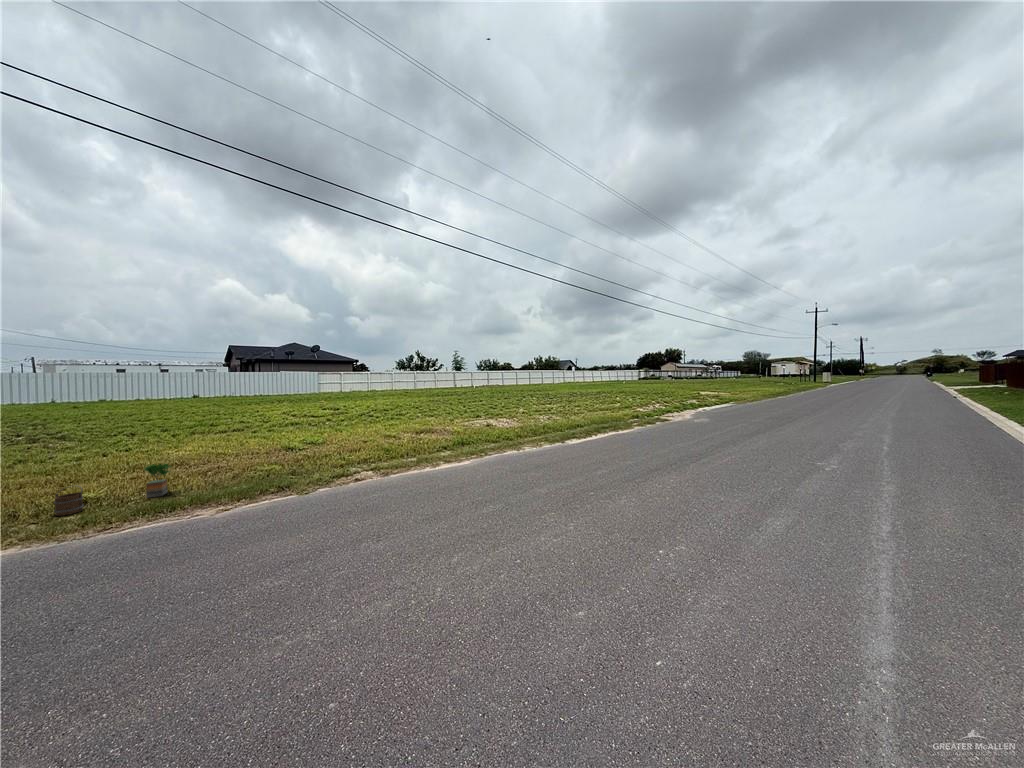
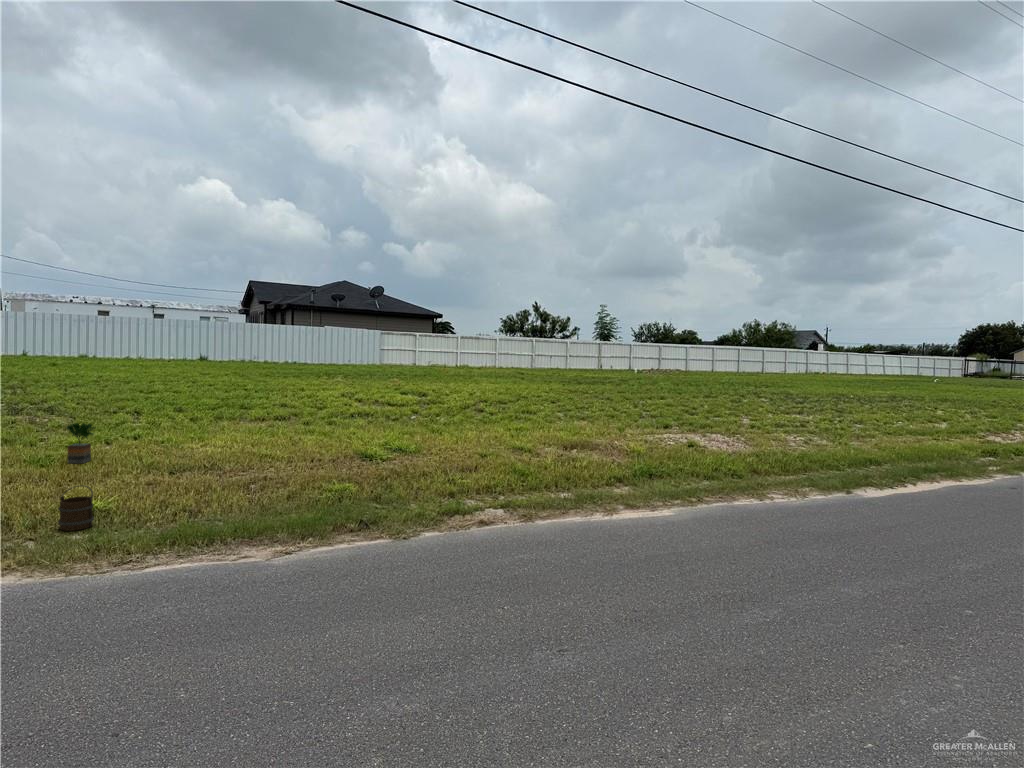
potted tree: present [144,464,171,498] -> present [67,423,95,463]

